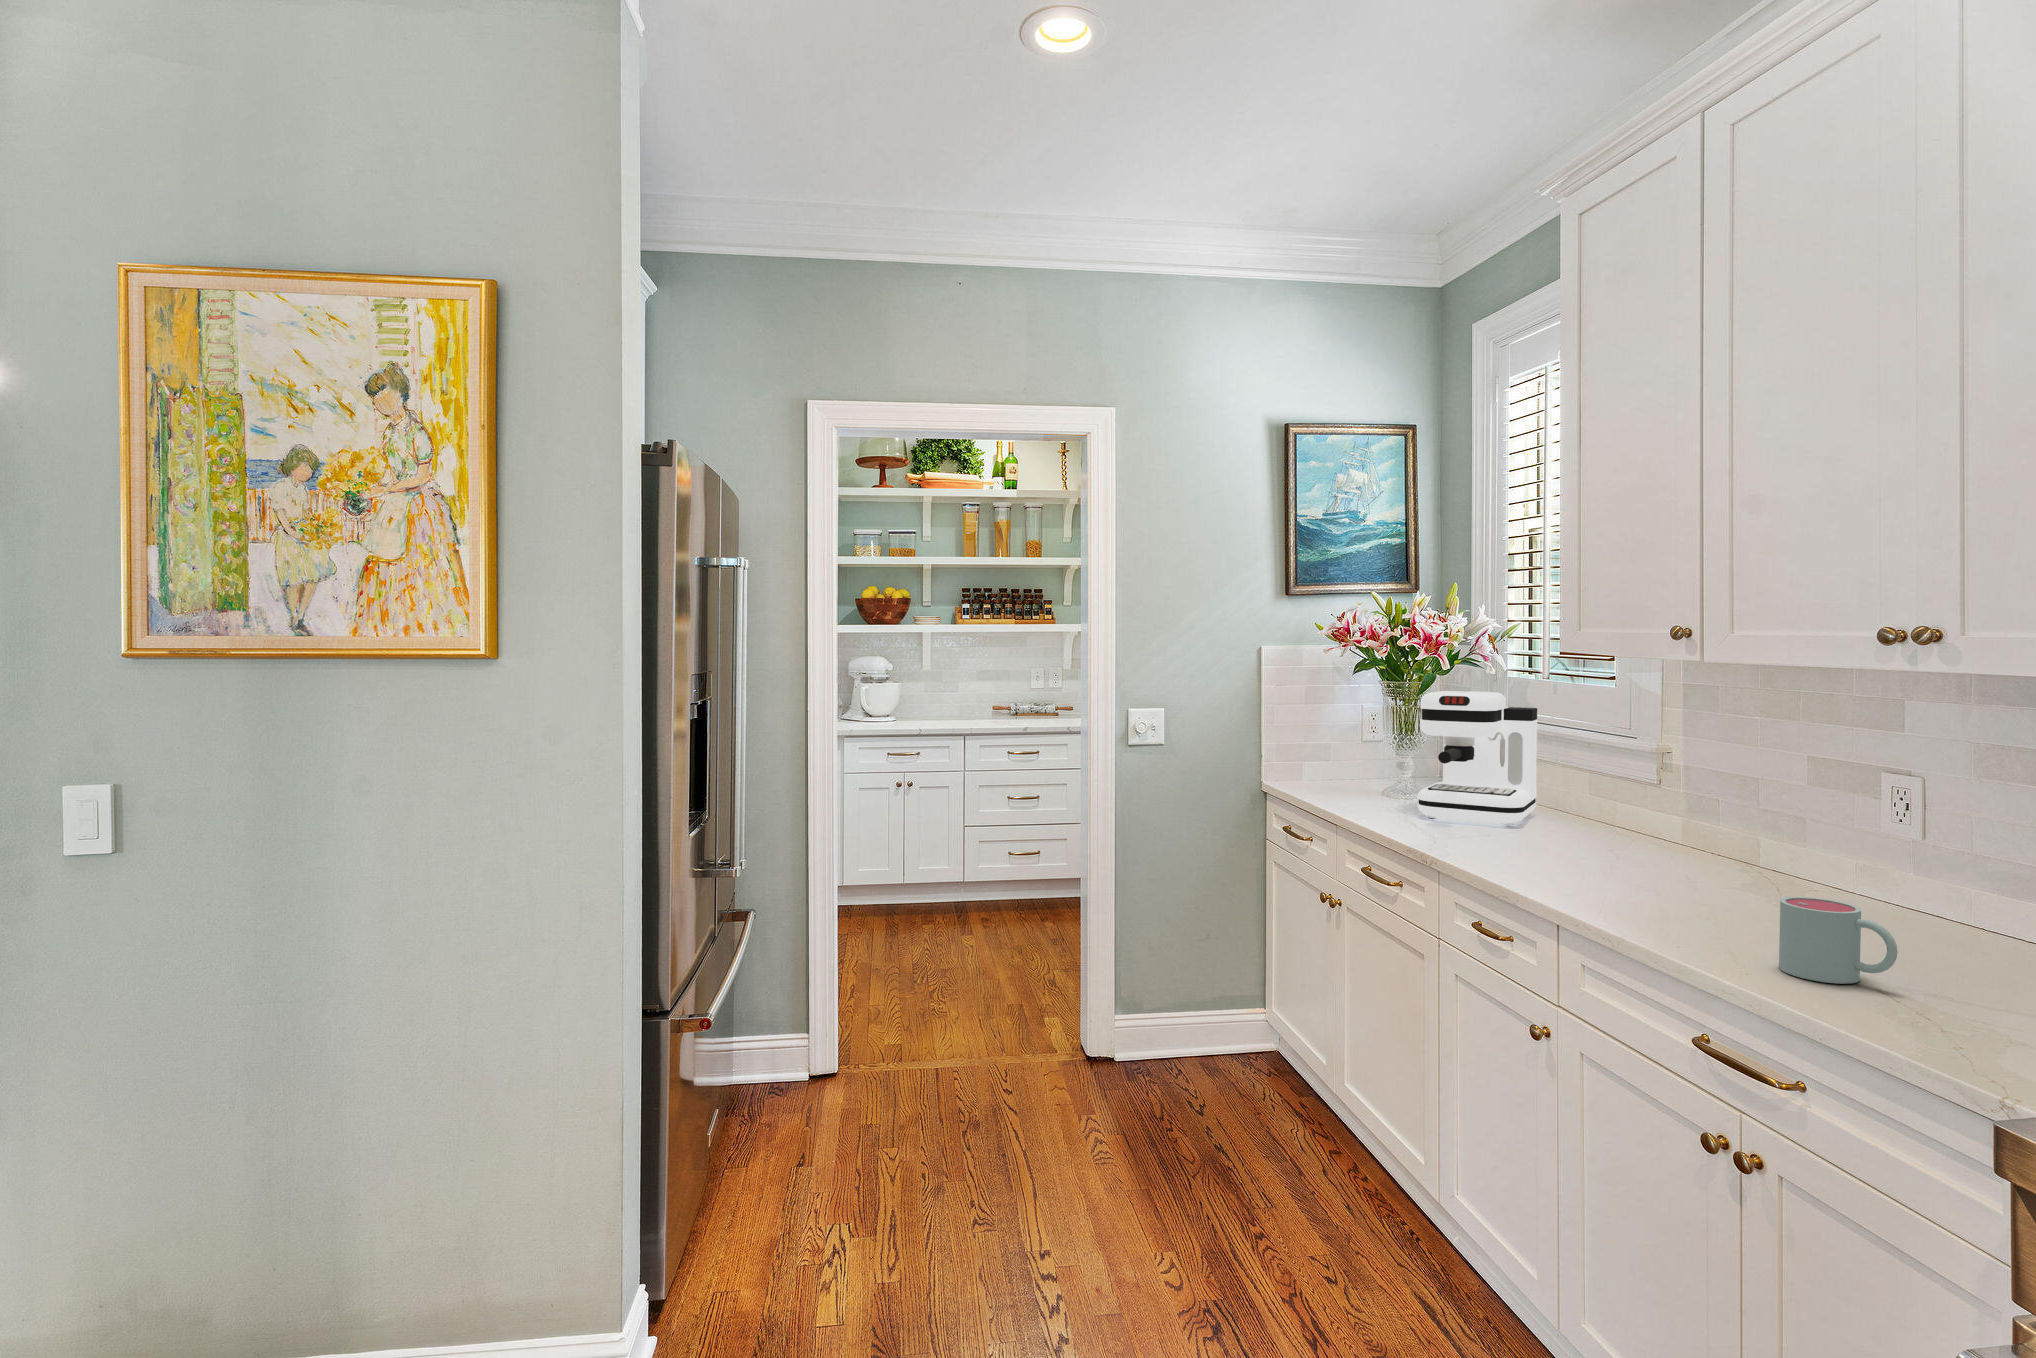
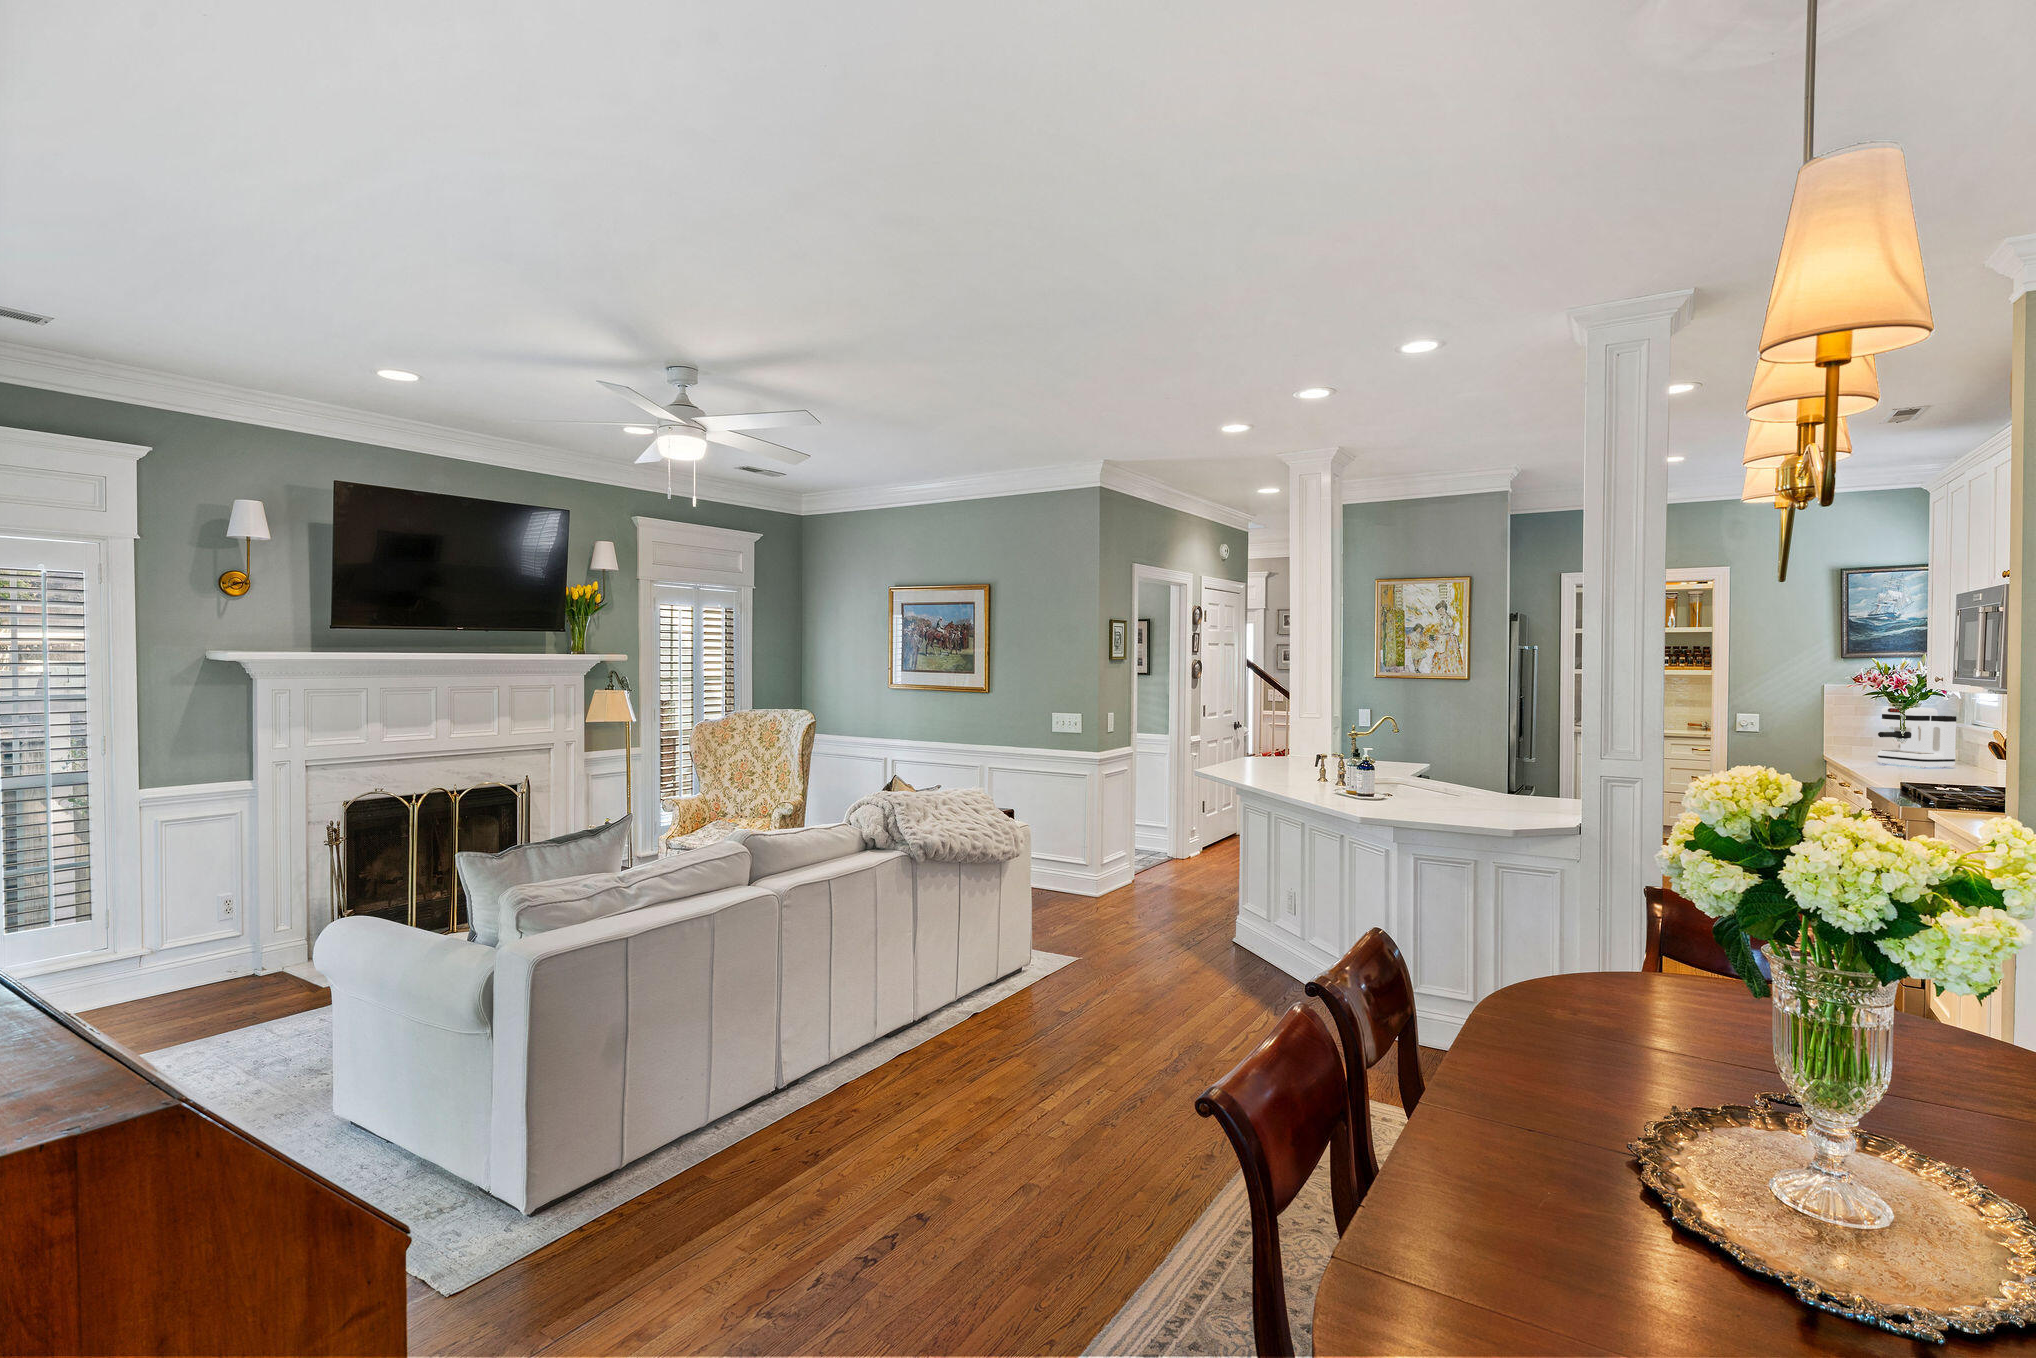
mug: present [1779,897,1898,984] -> none [1900,766,1928,790]

